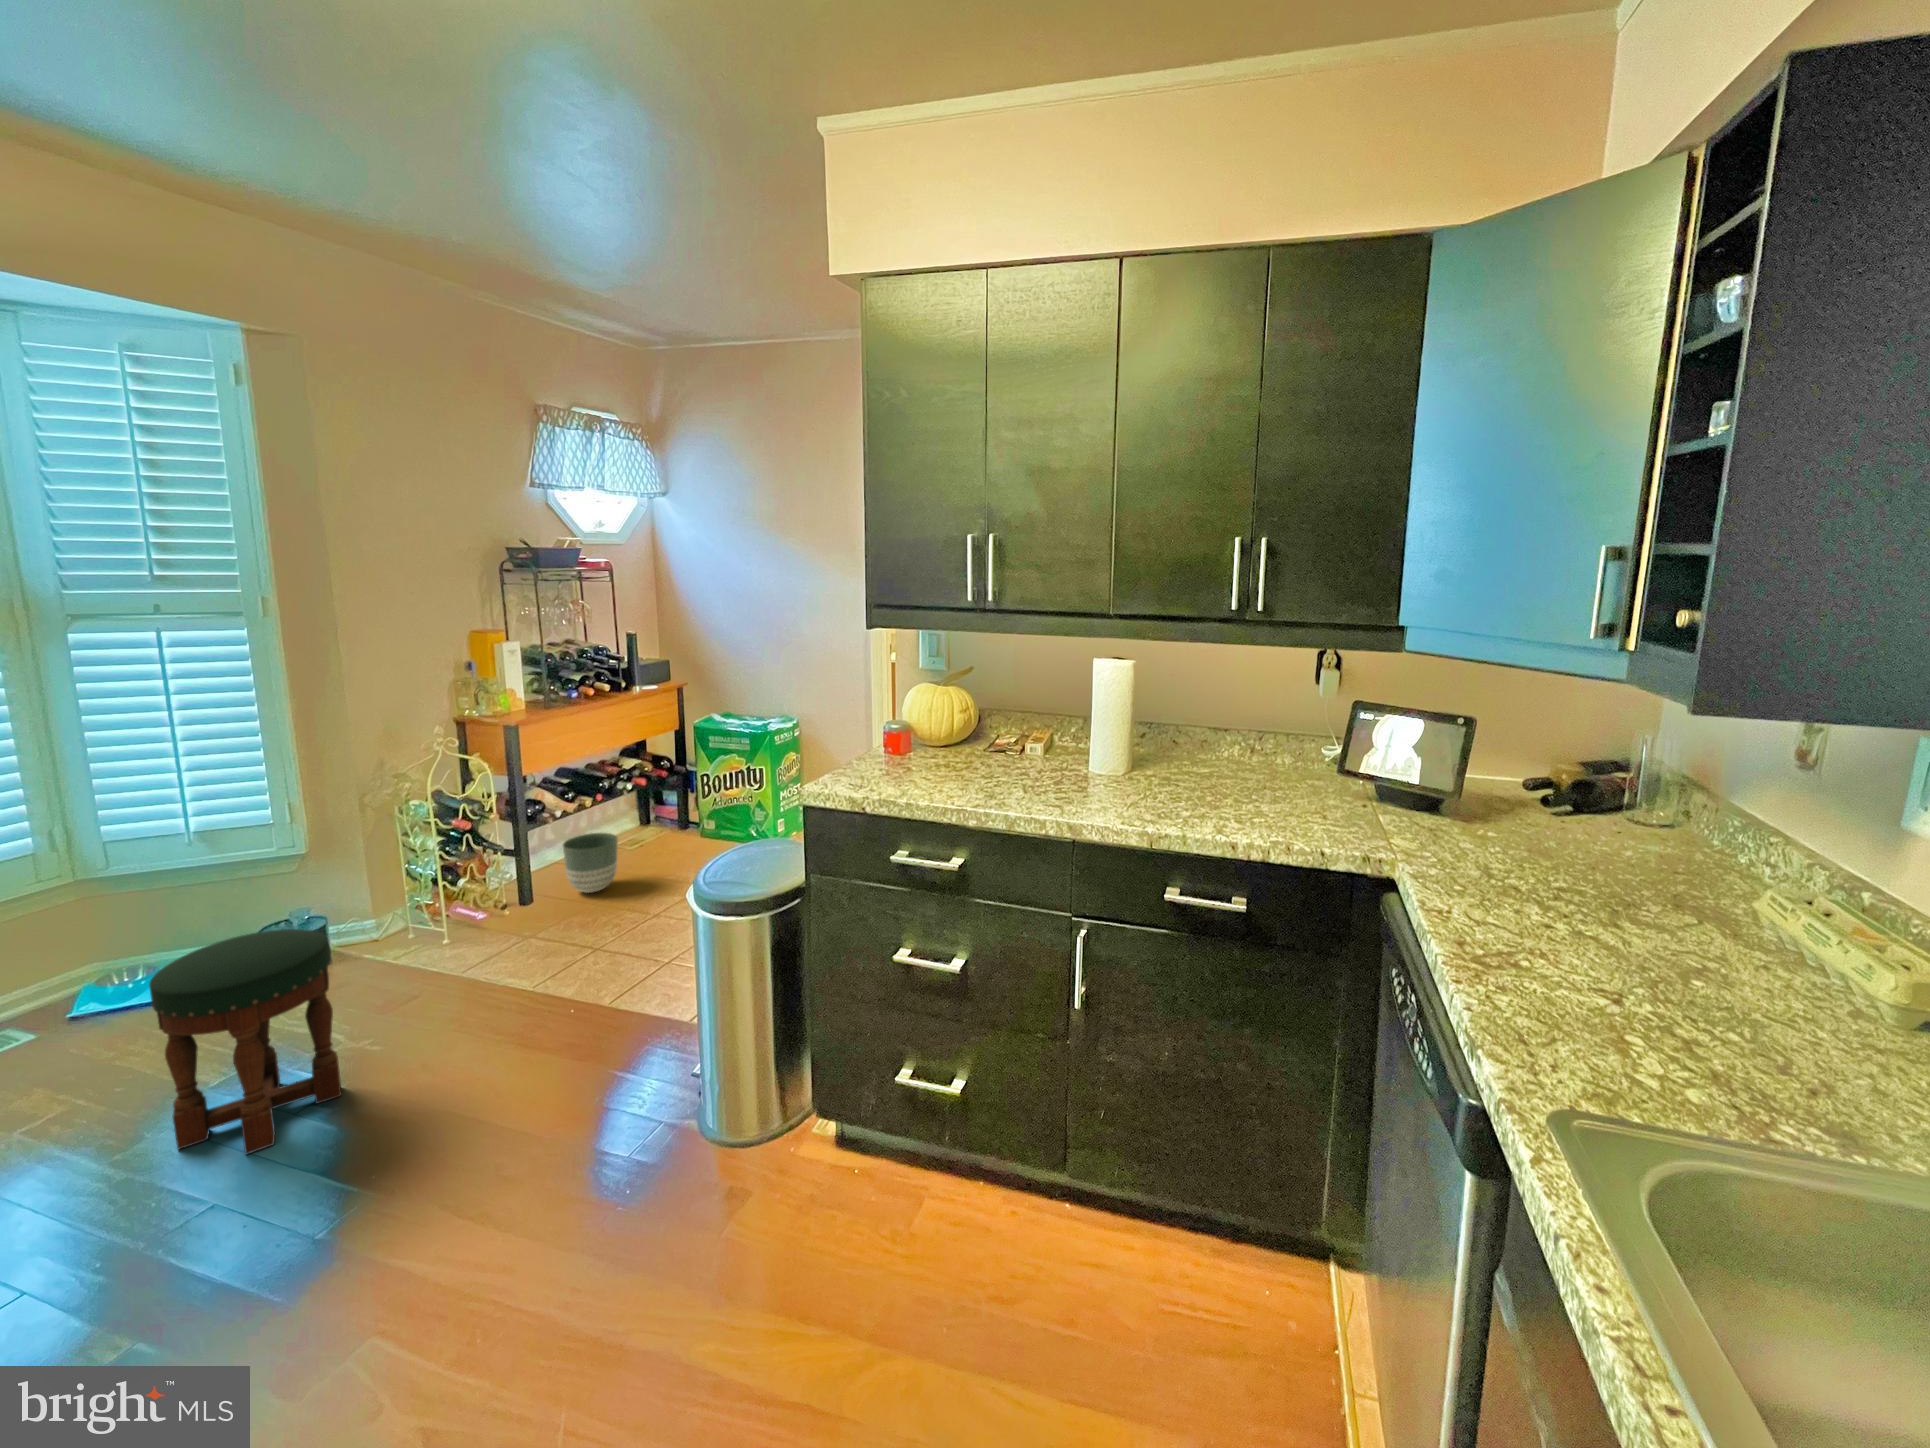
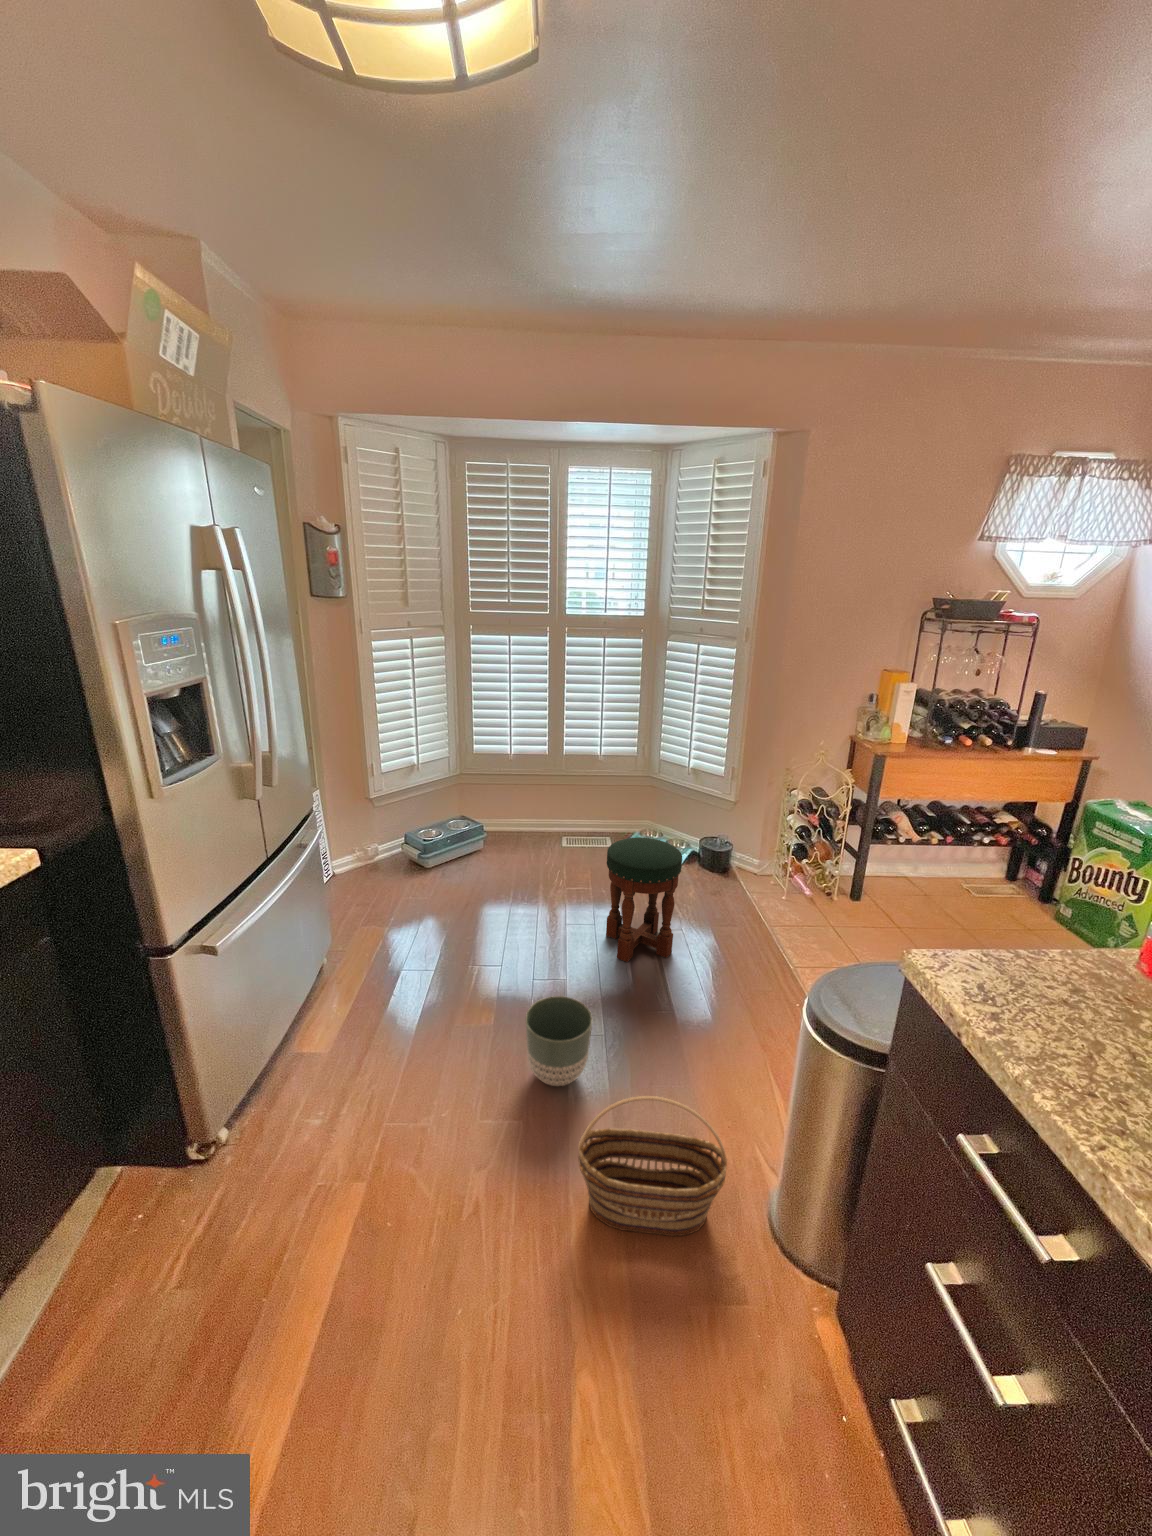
planter: present [563,833,618,893] -> present [526,996,592,1086]
basket: none [516,1106,691,1347] -> present [578,1096,727,1236]

